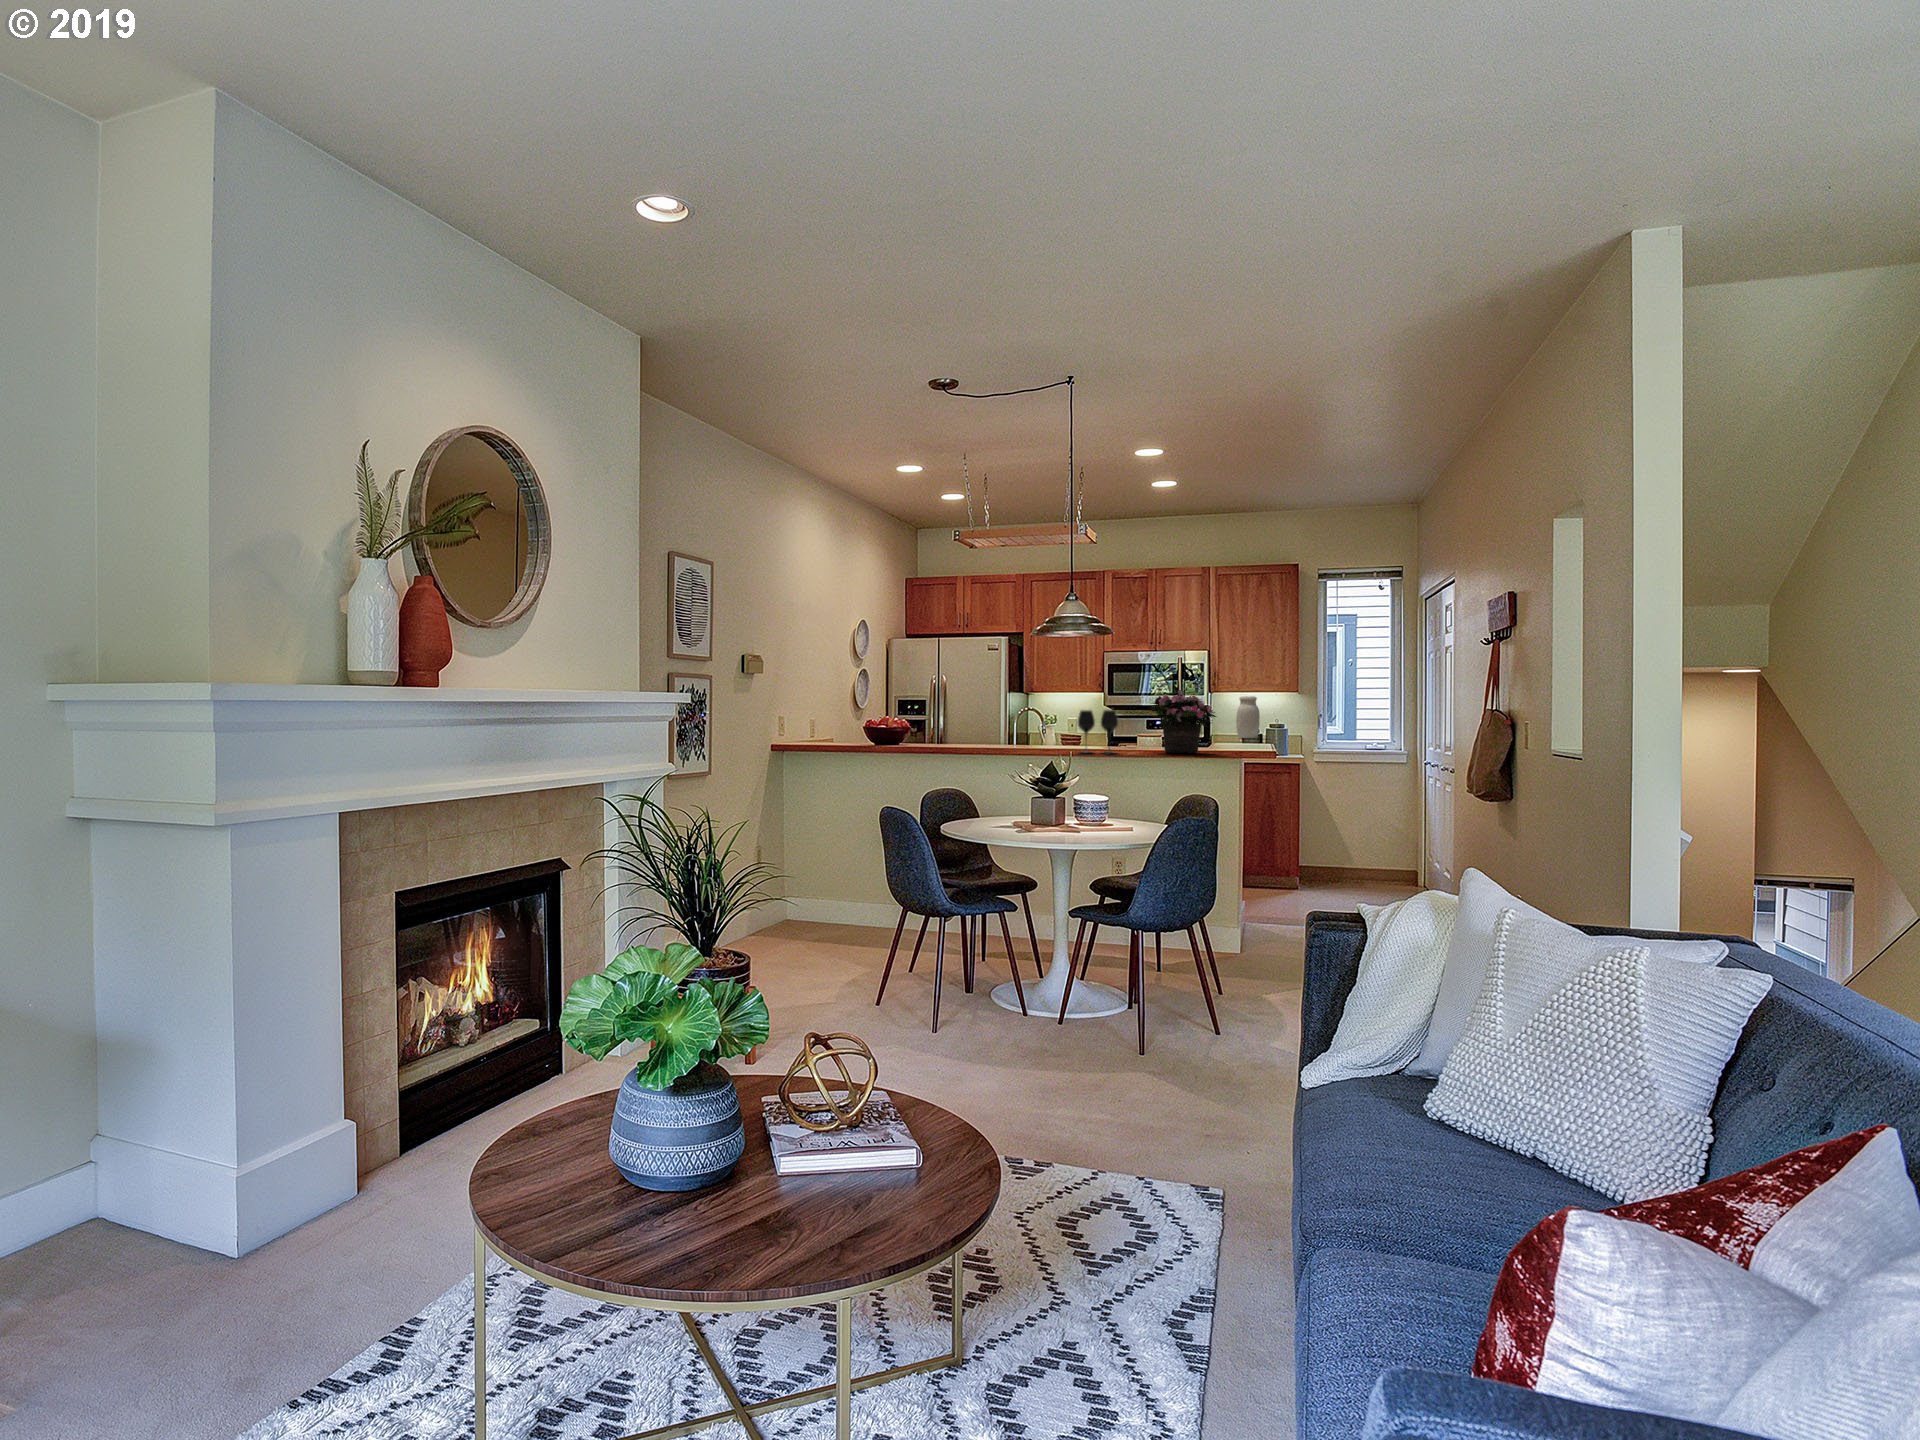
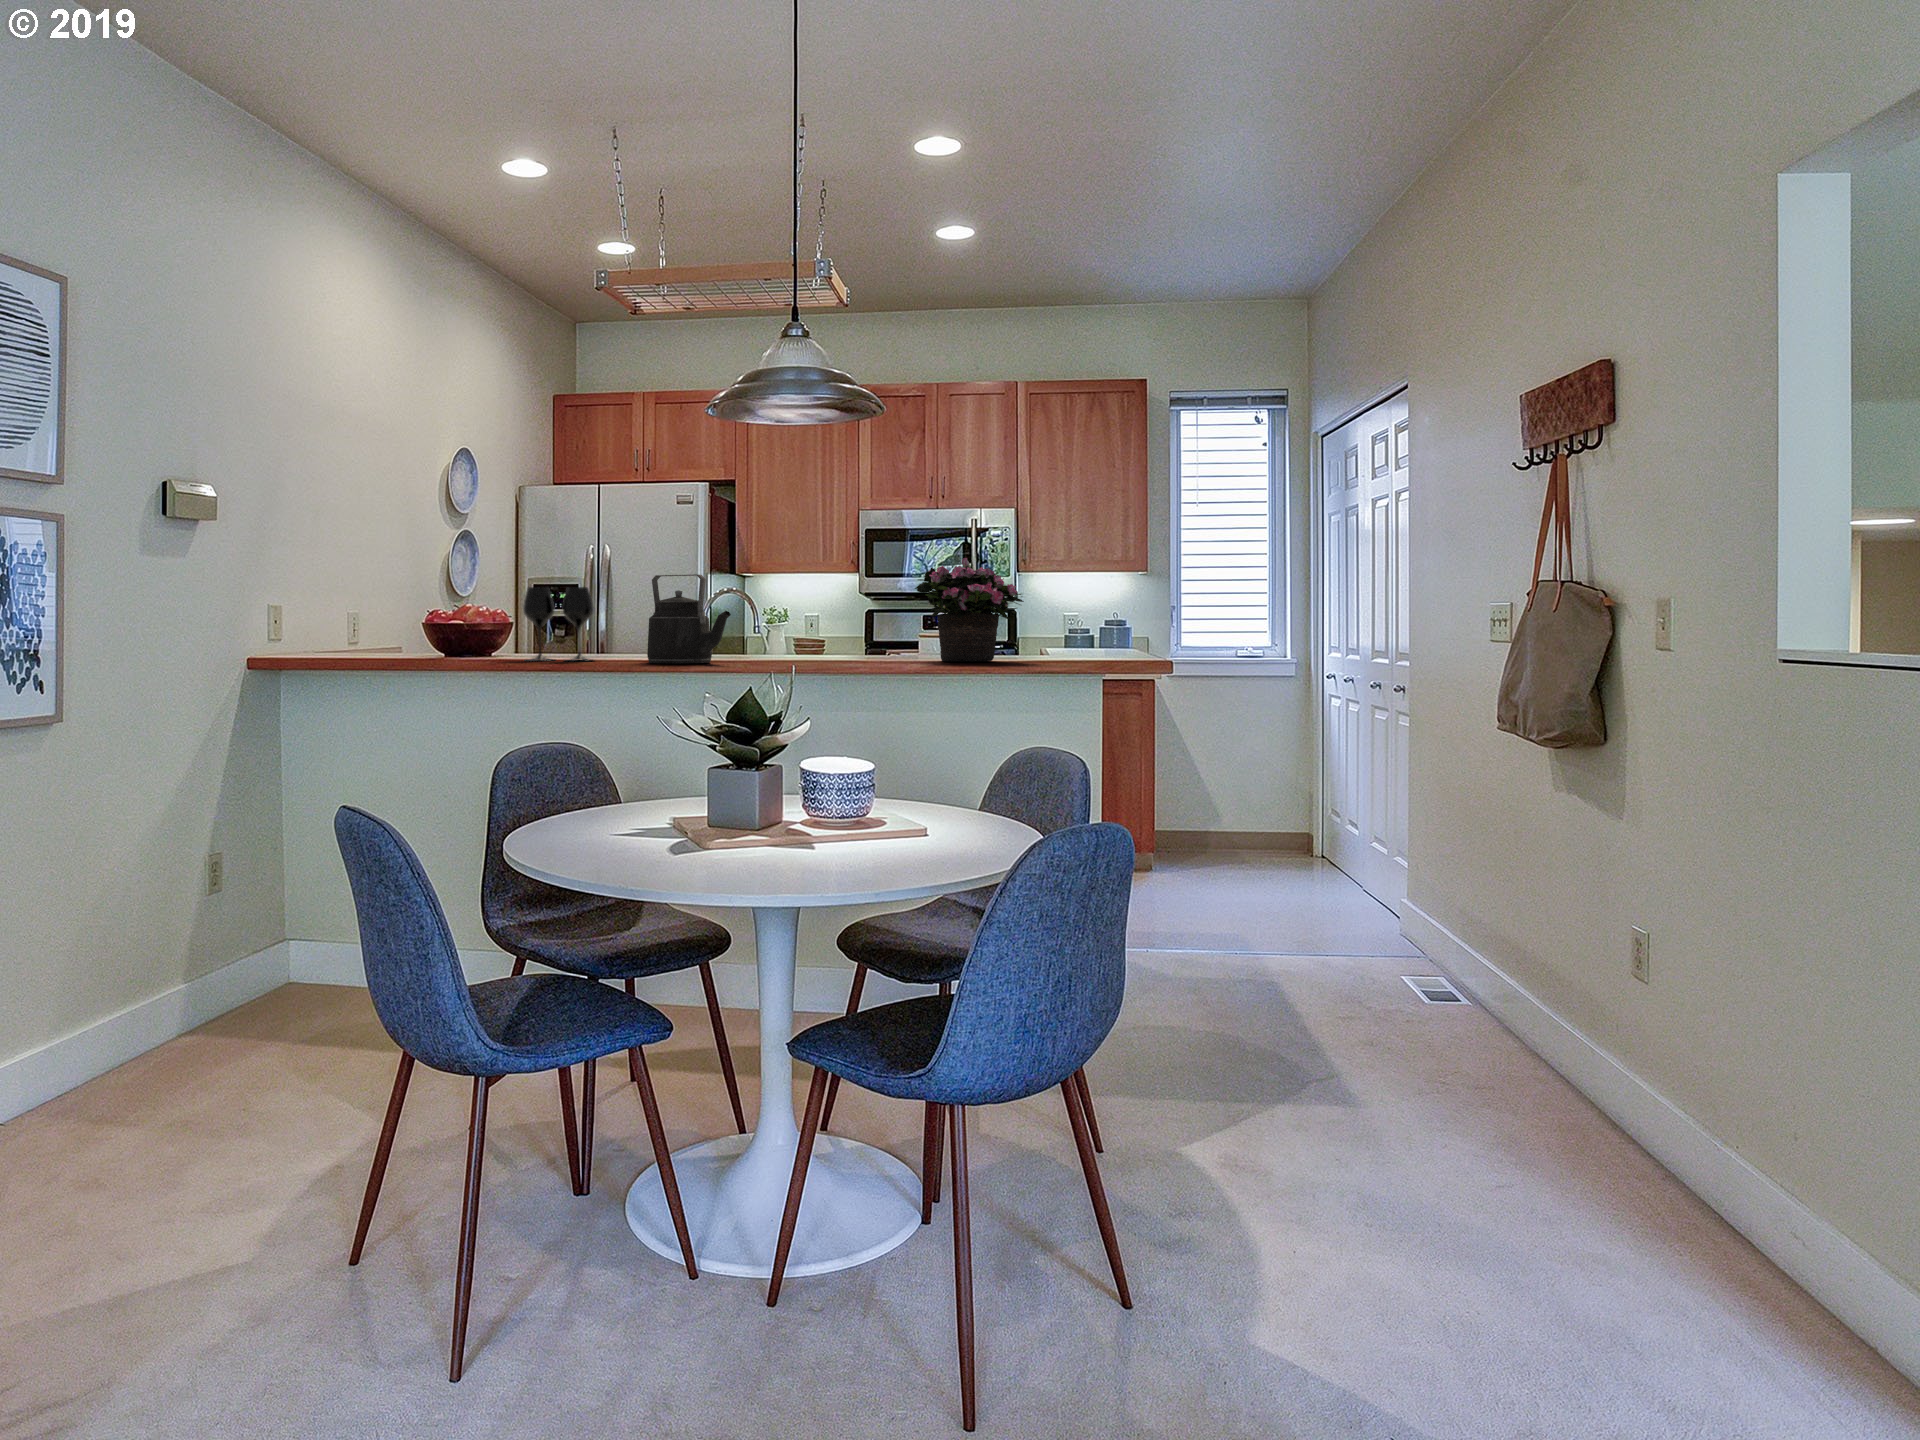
jar: present [1236,696,1260,739] -> none [1055,580,1088,642]
kettle: none [993,702,1043,753] -> present [647,574,731,663]
wine glass: present [1078,710,1118,753] -> present [523,587,594,661]

